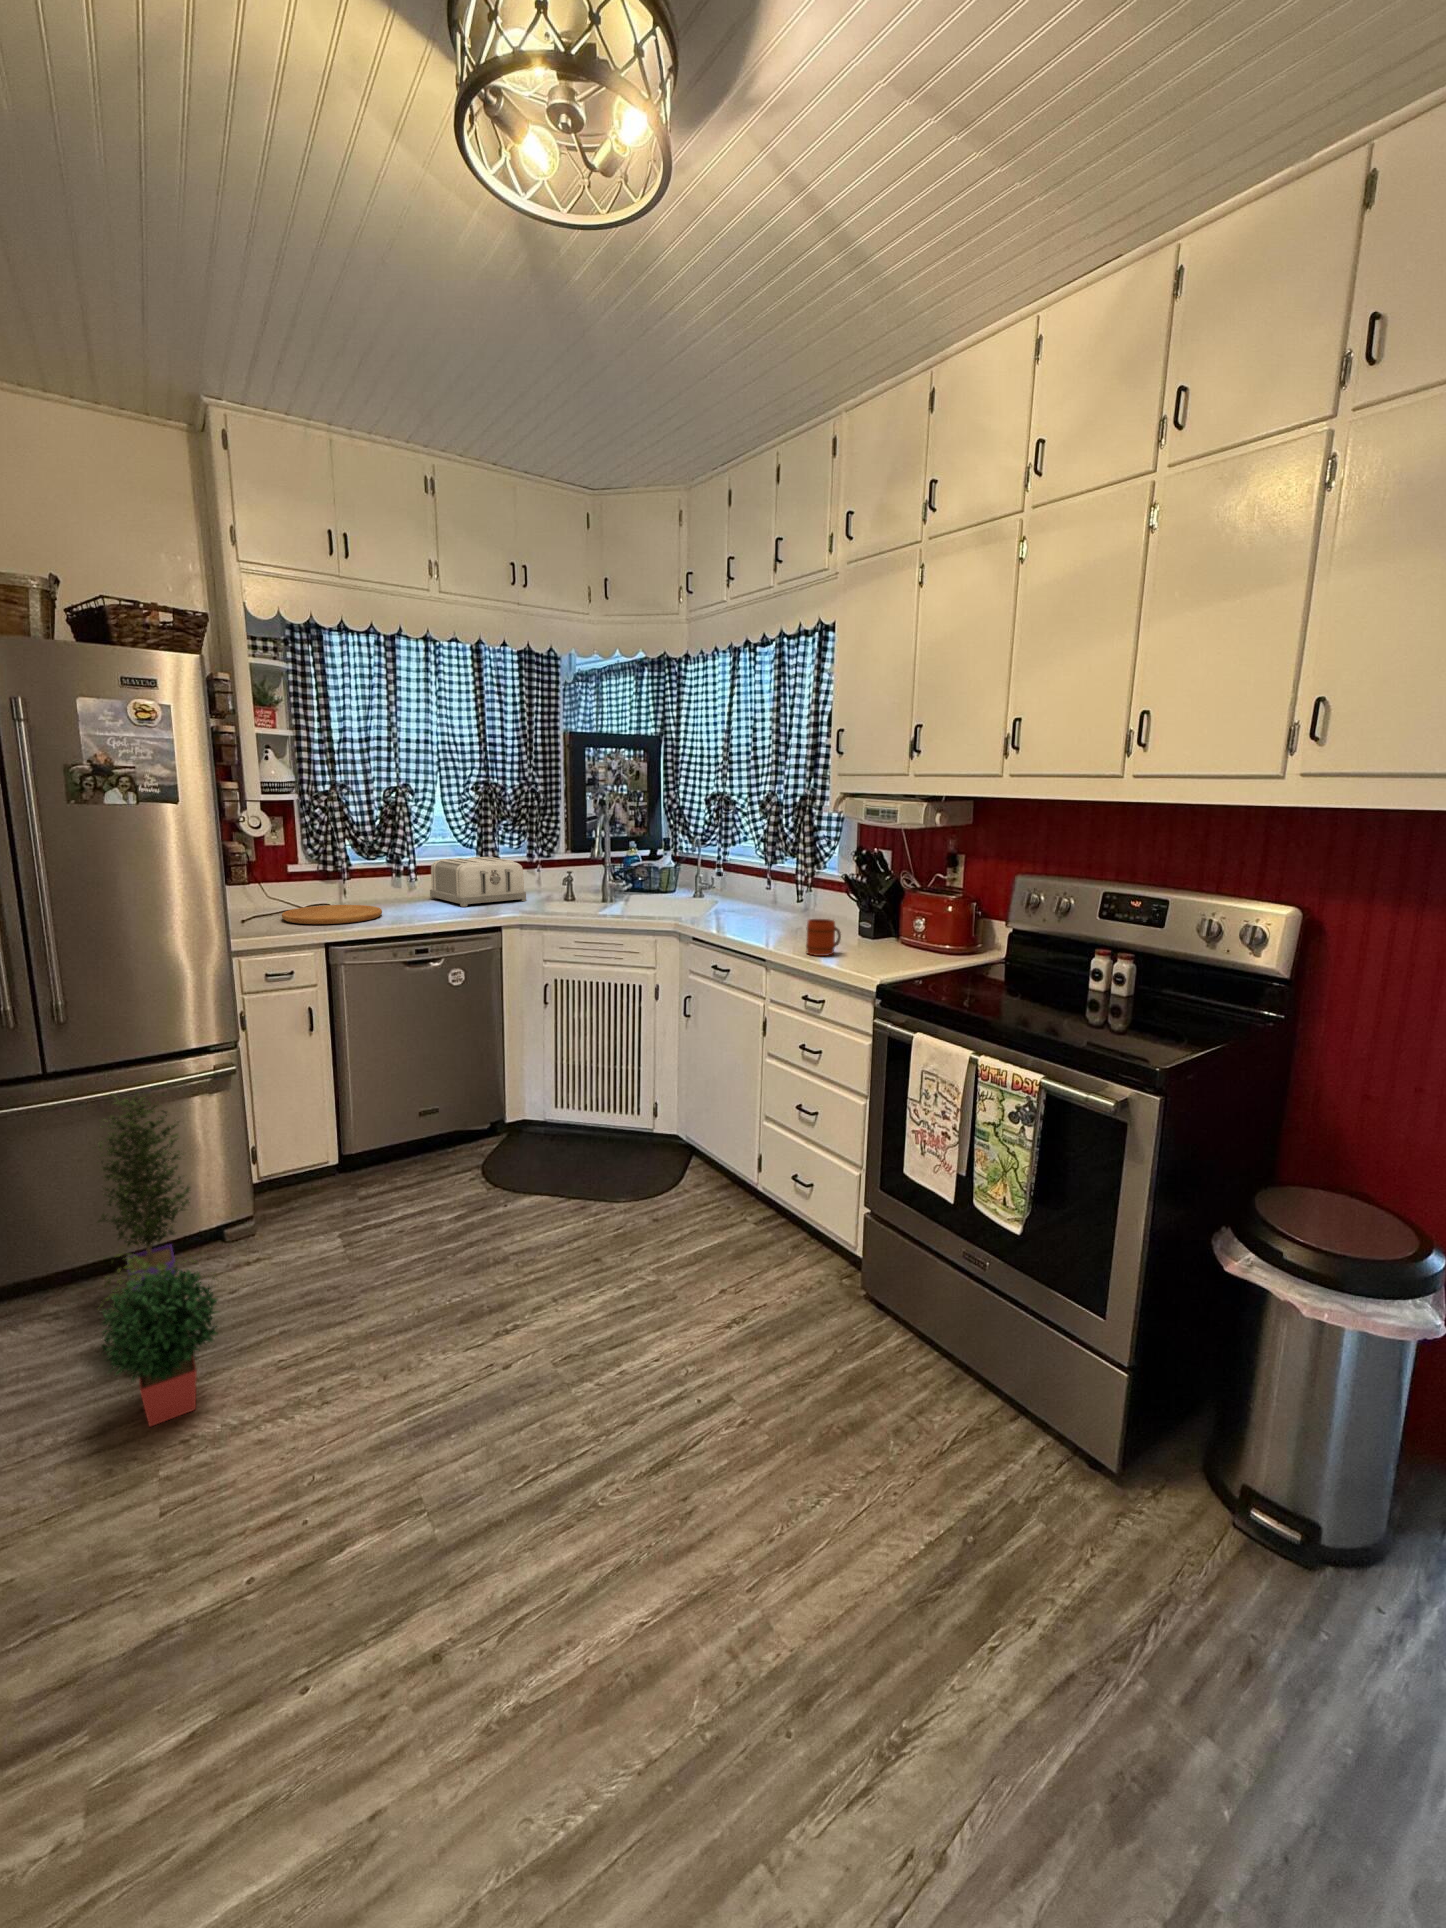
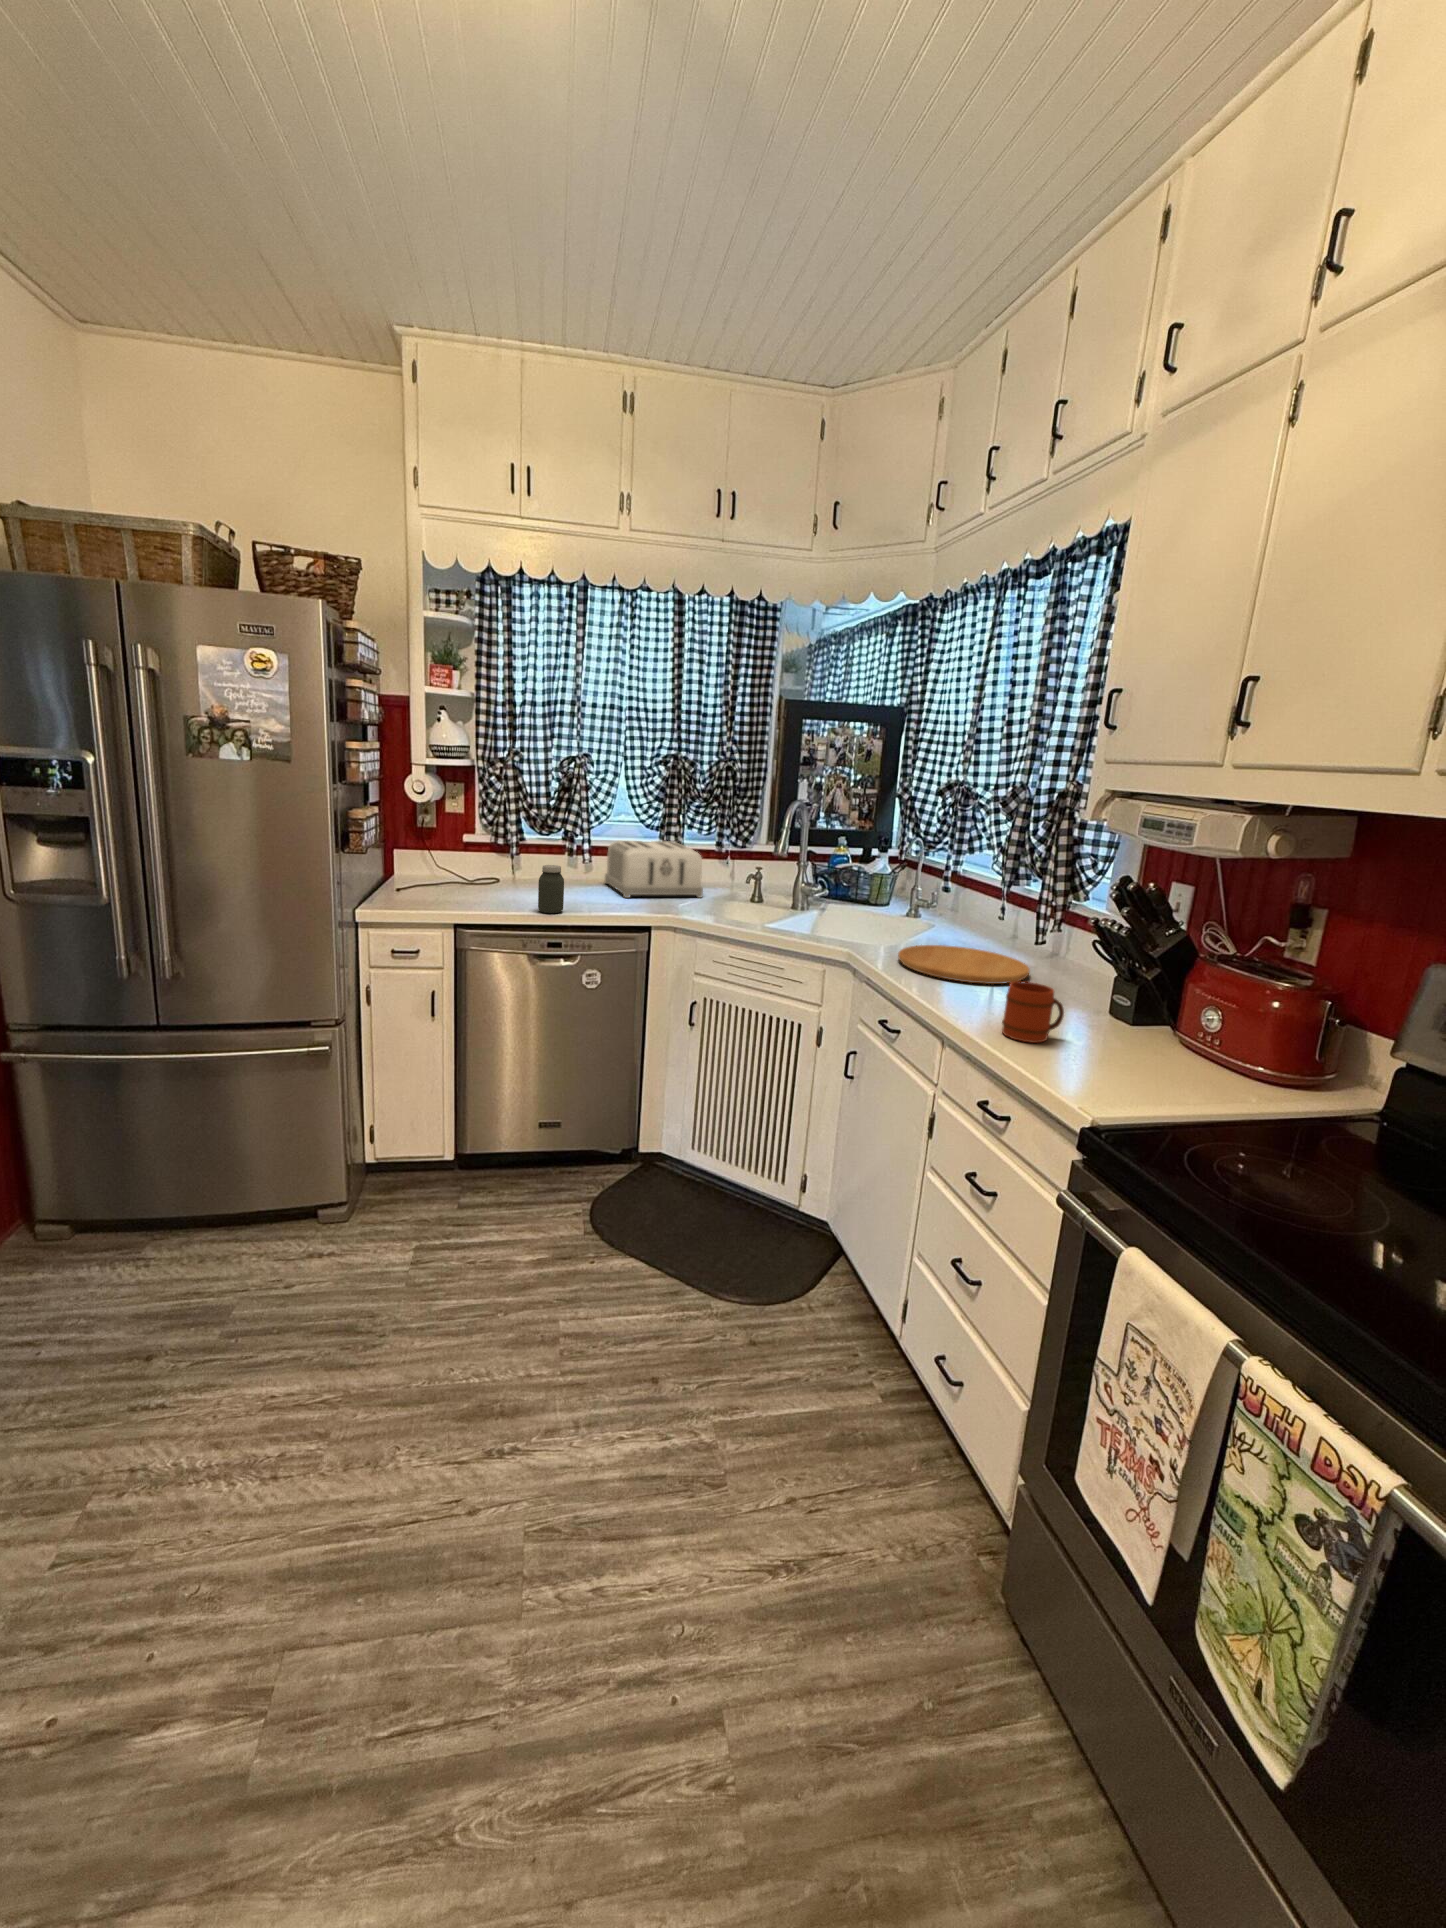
jar: none [401,882,425,923] -> present [538,865,564,913]
cutting board: present [282,905,382,924] -> present [898,945,1029,984]
potted plant: present [98,1093,218,1426] -> none [56,1061,267,1449]

